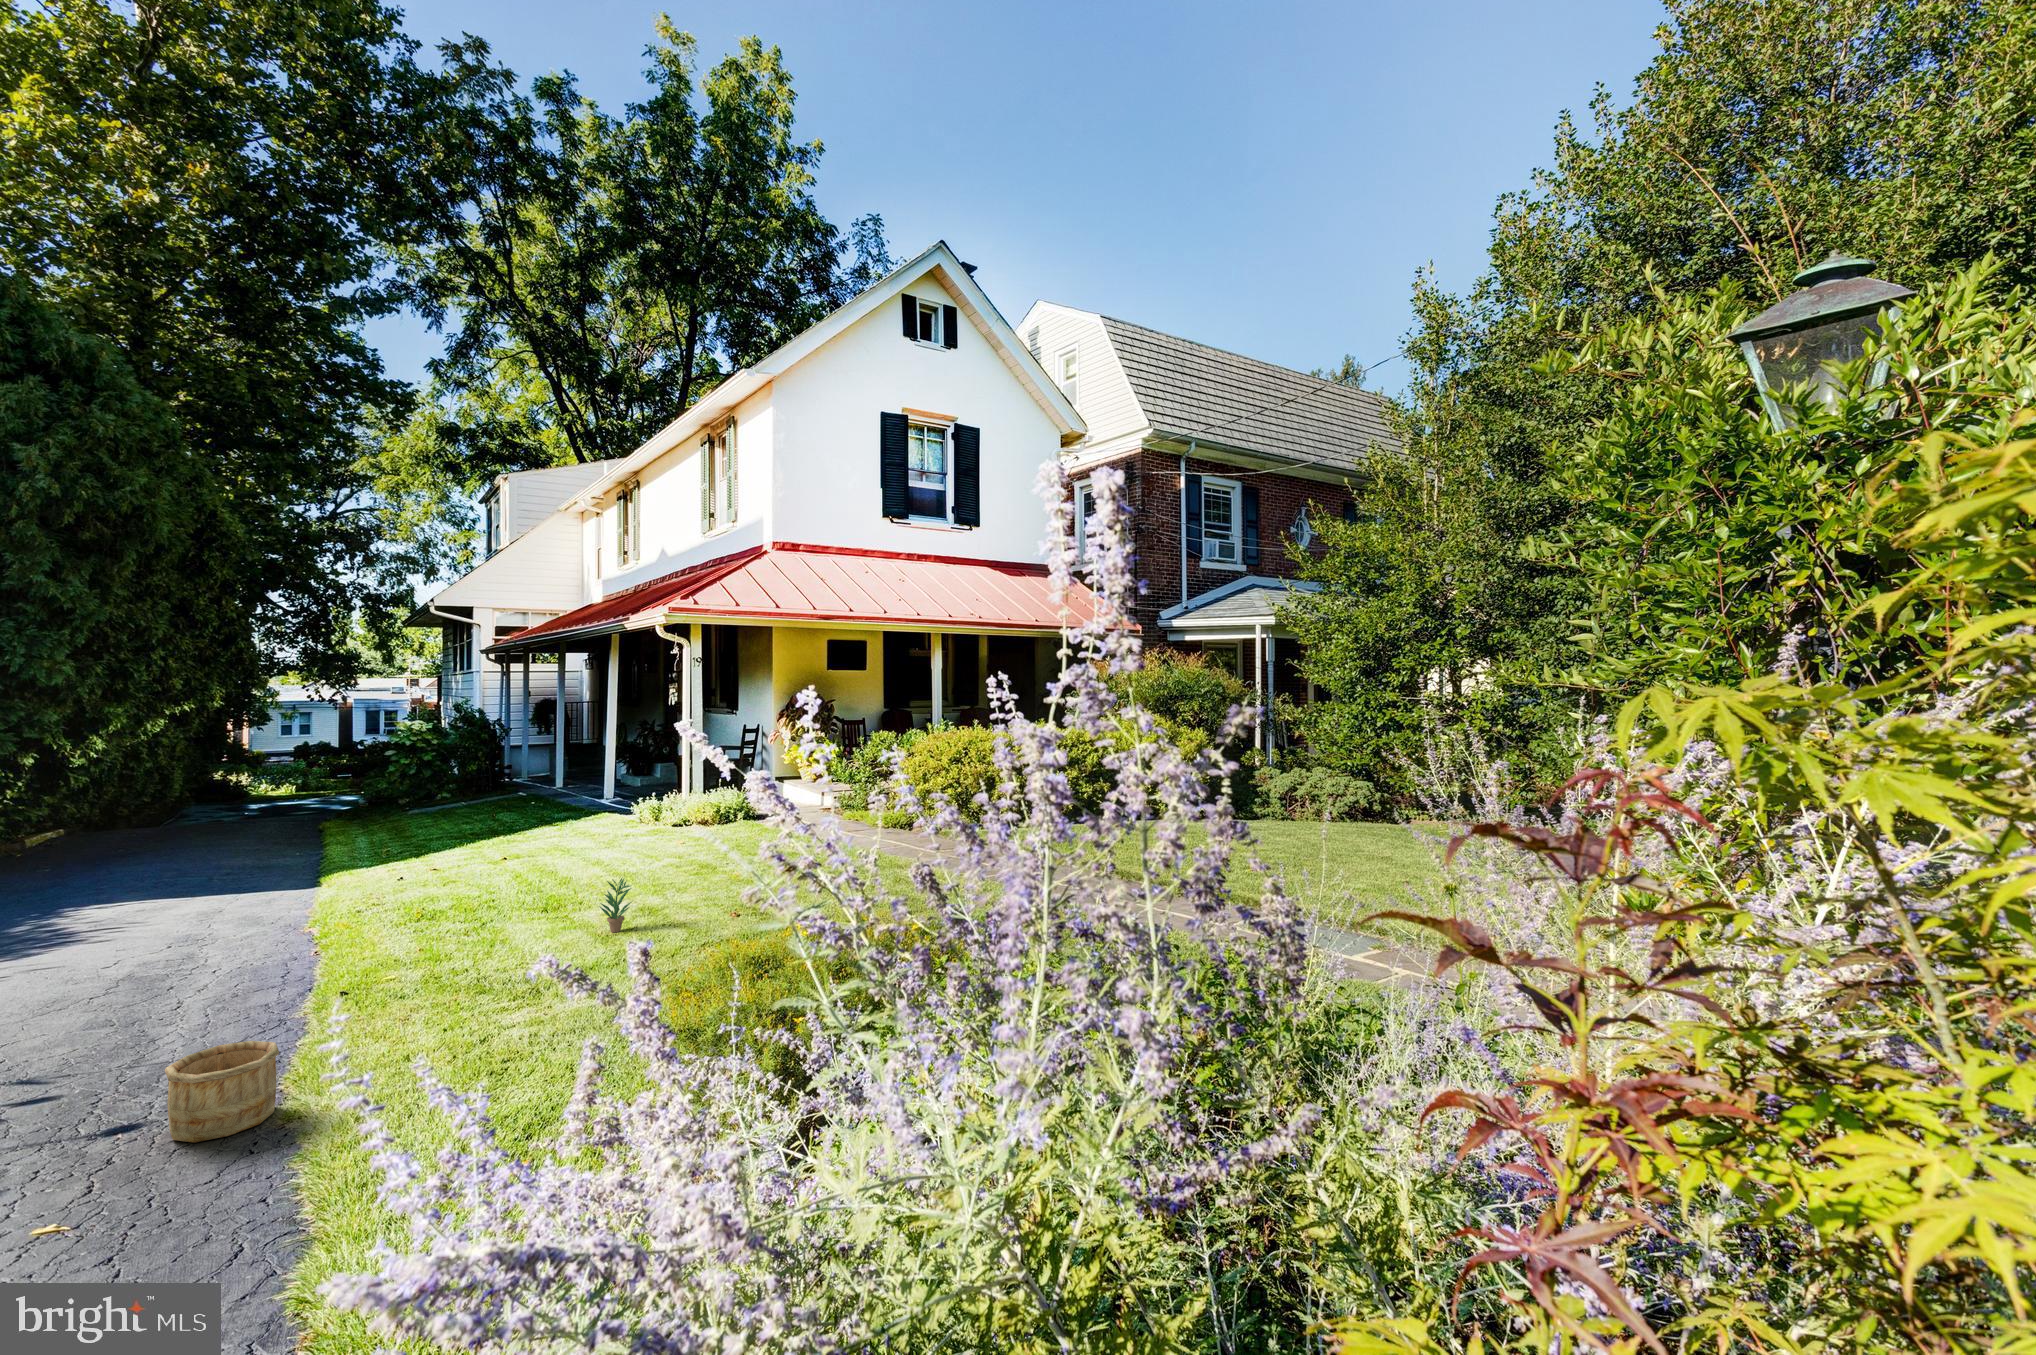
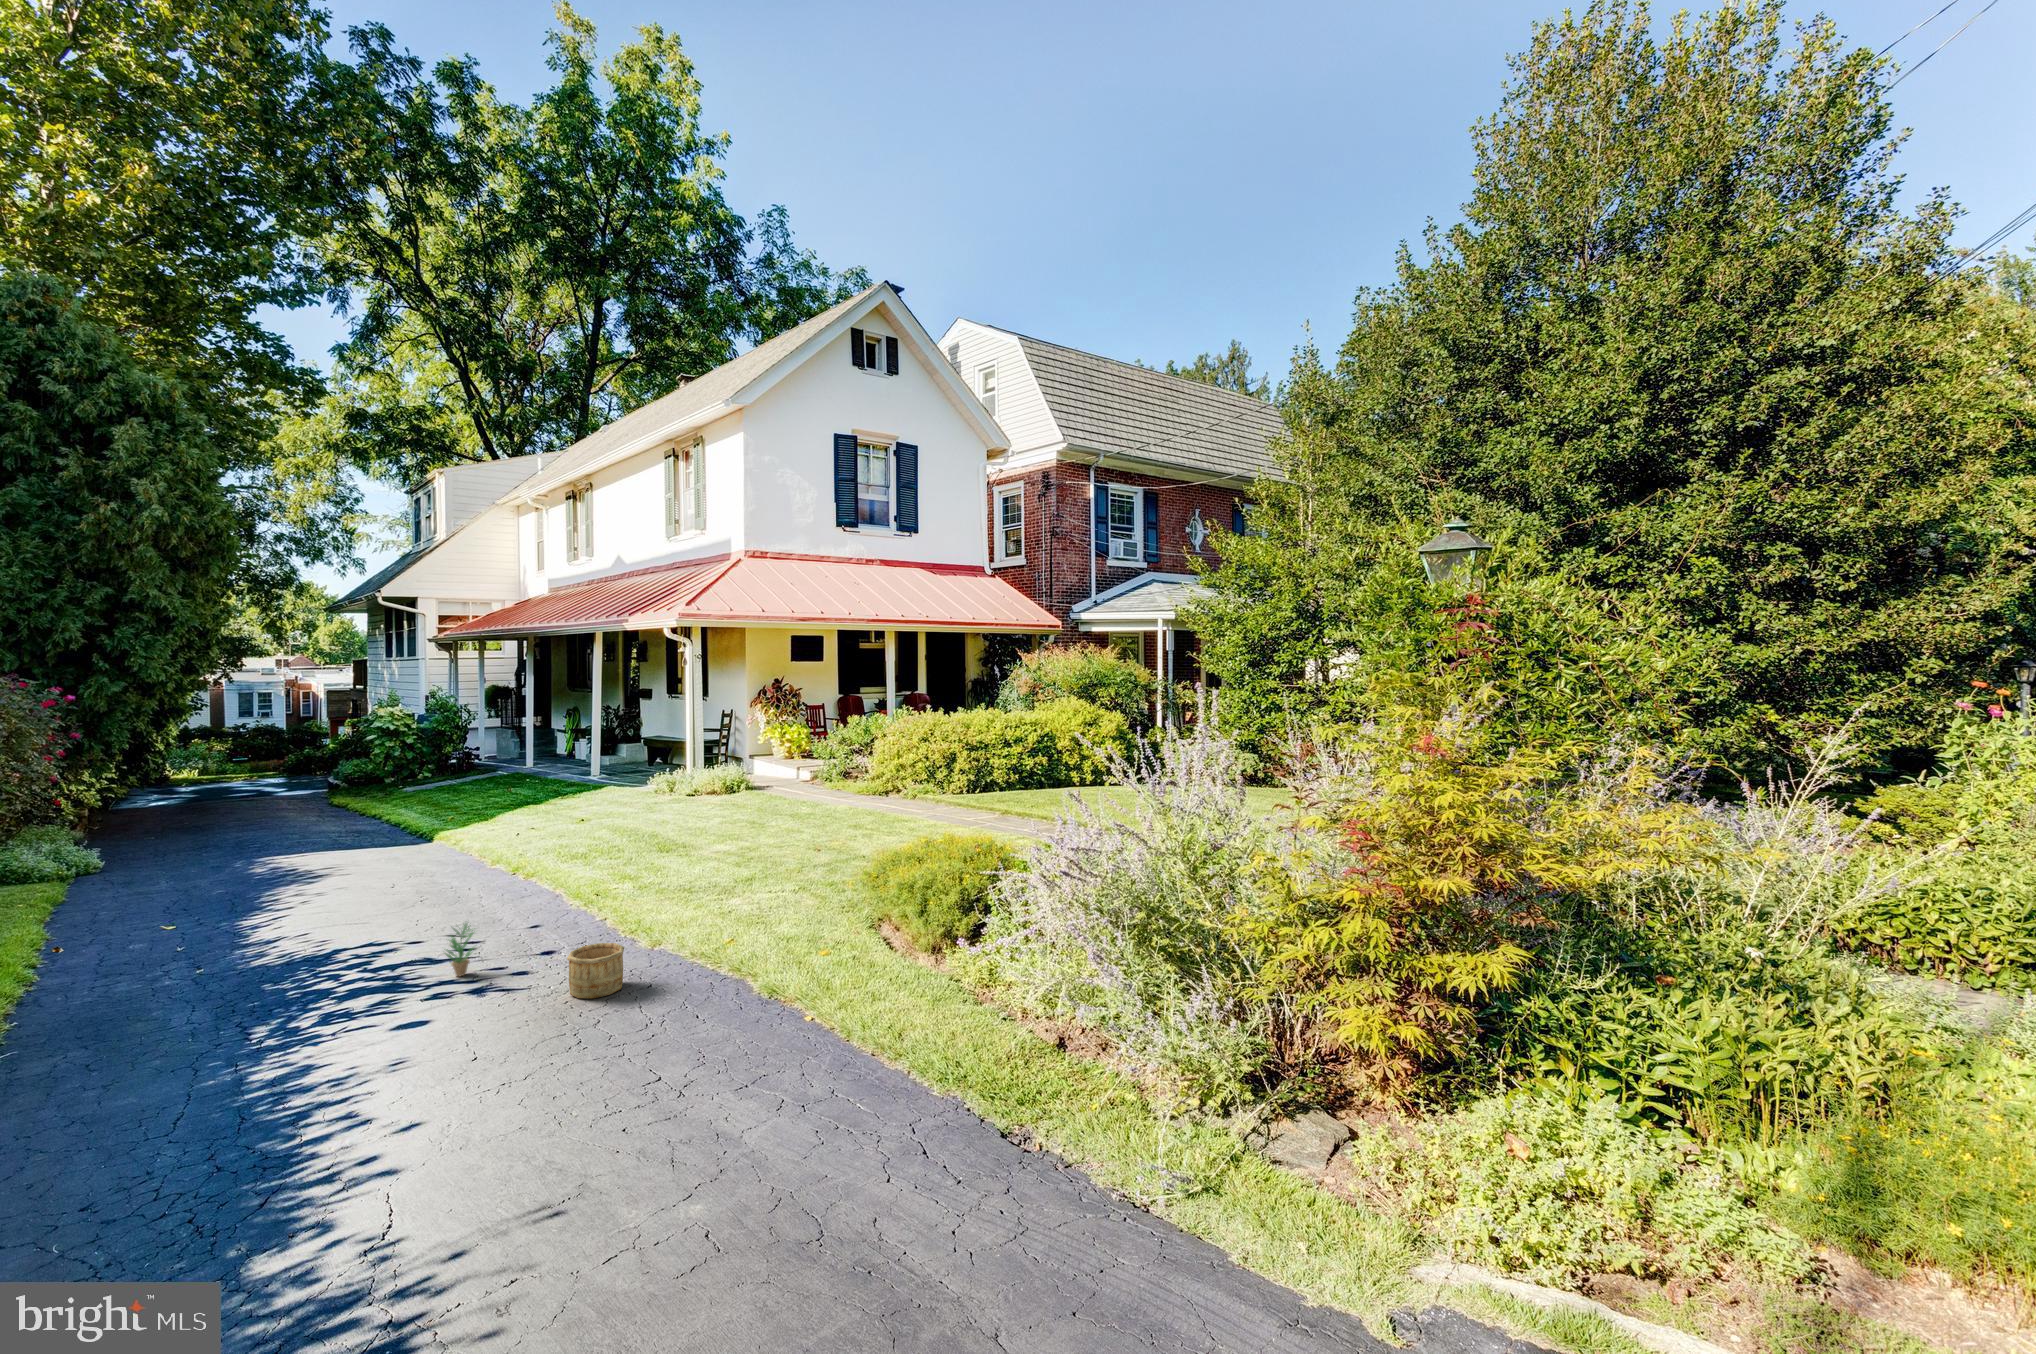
potted plant: present [600,877,631,933] -> present [445,923,474,977]

